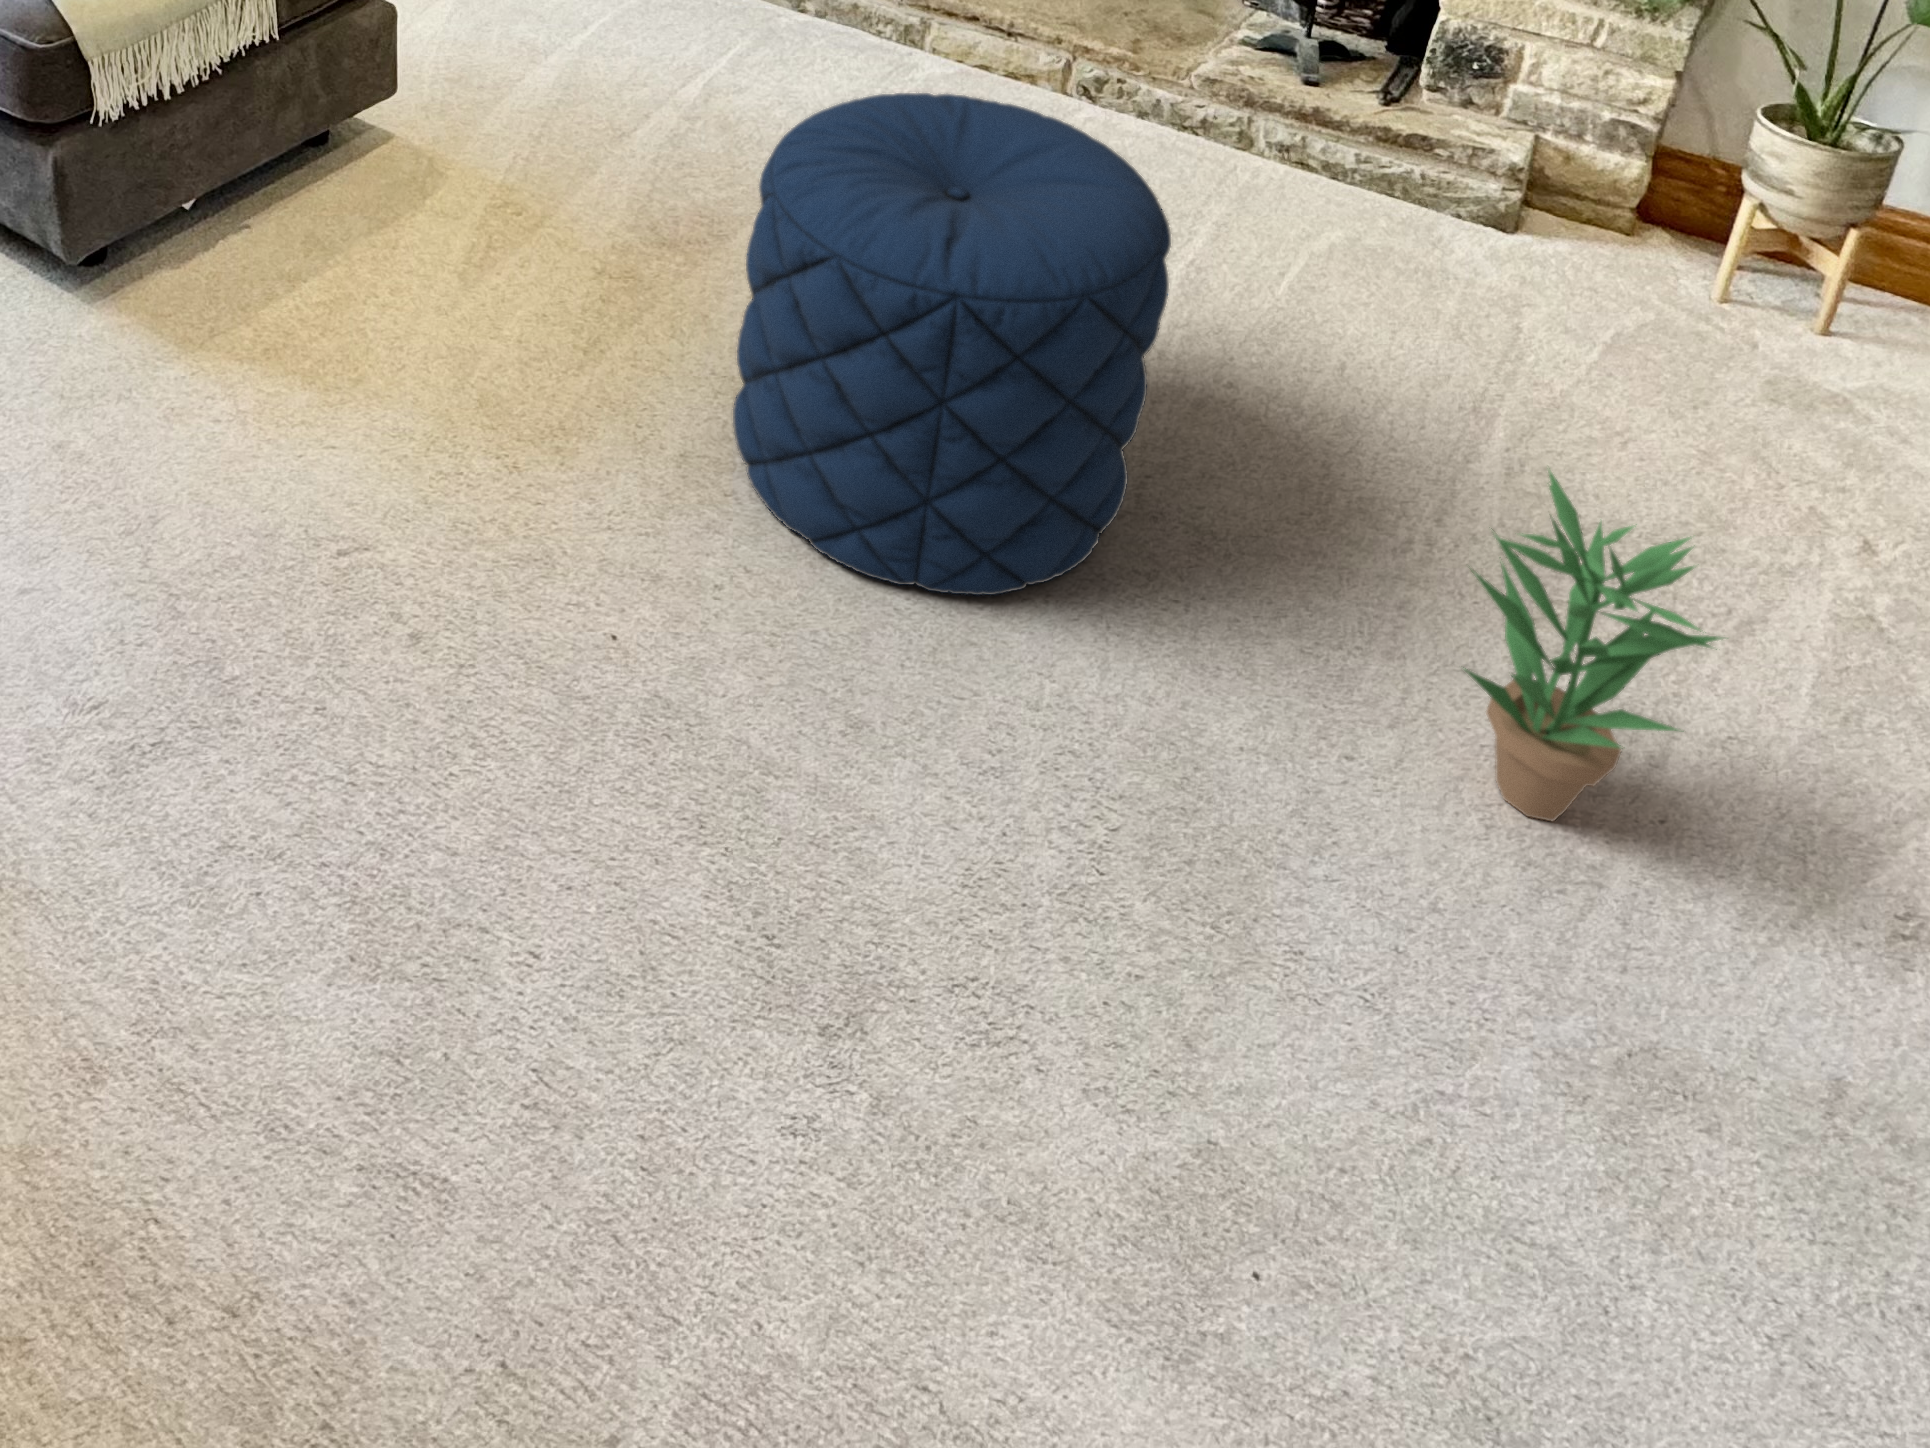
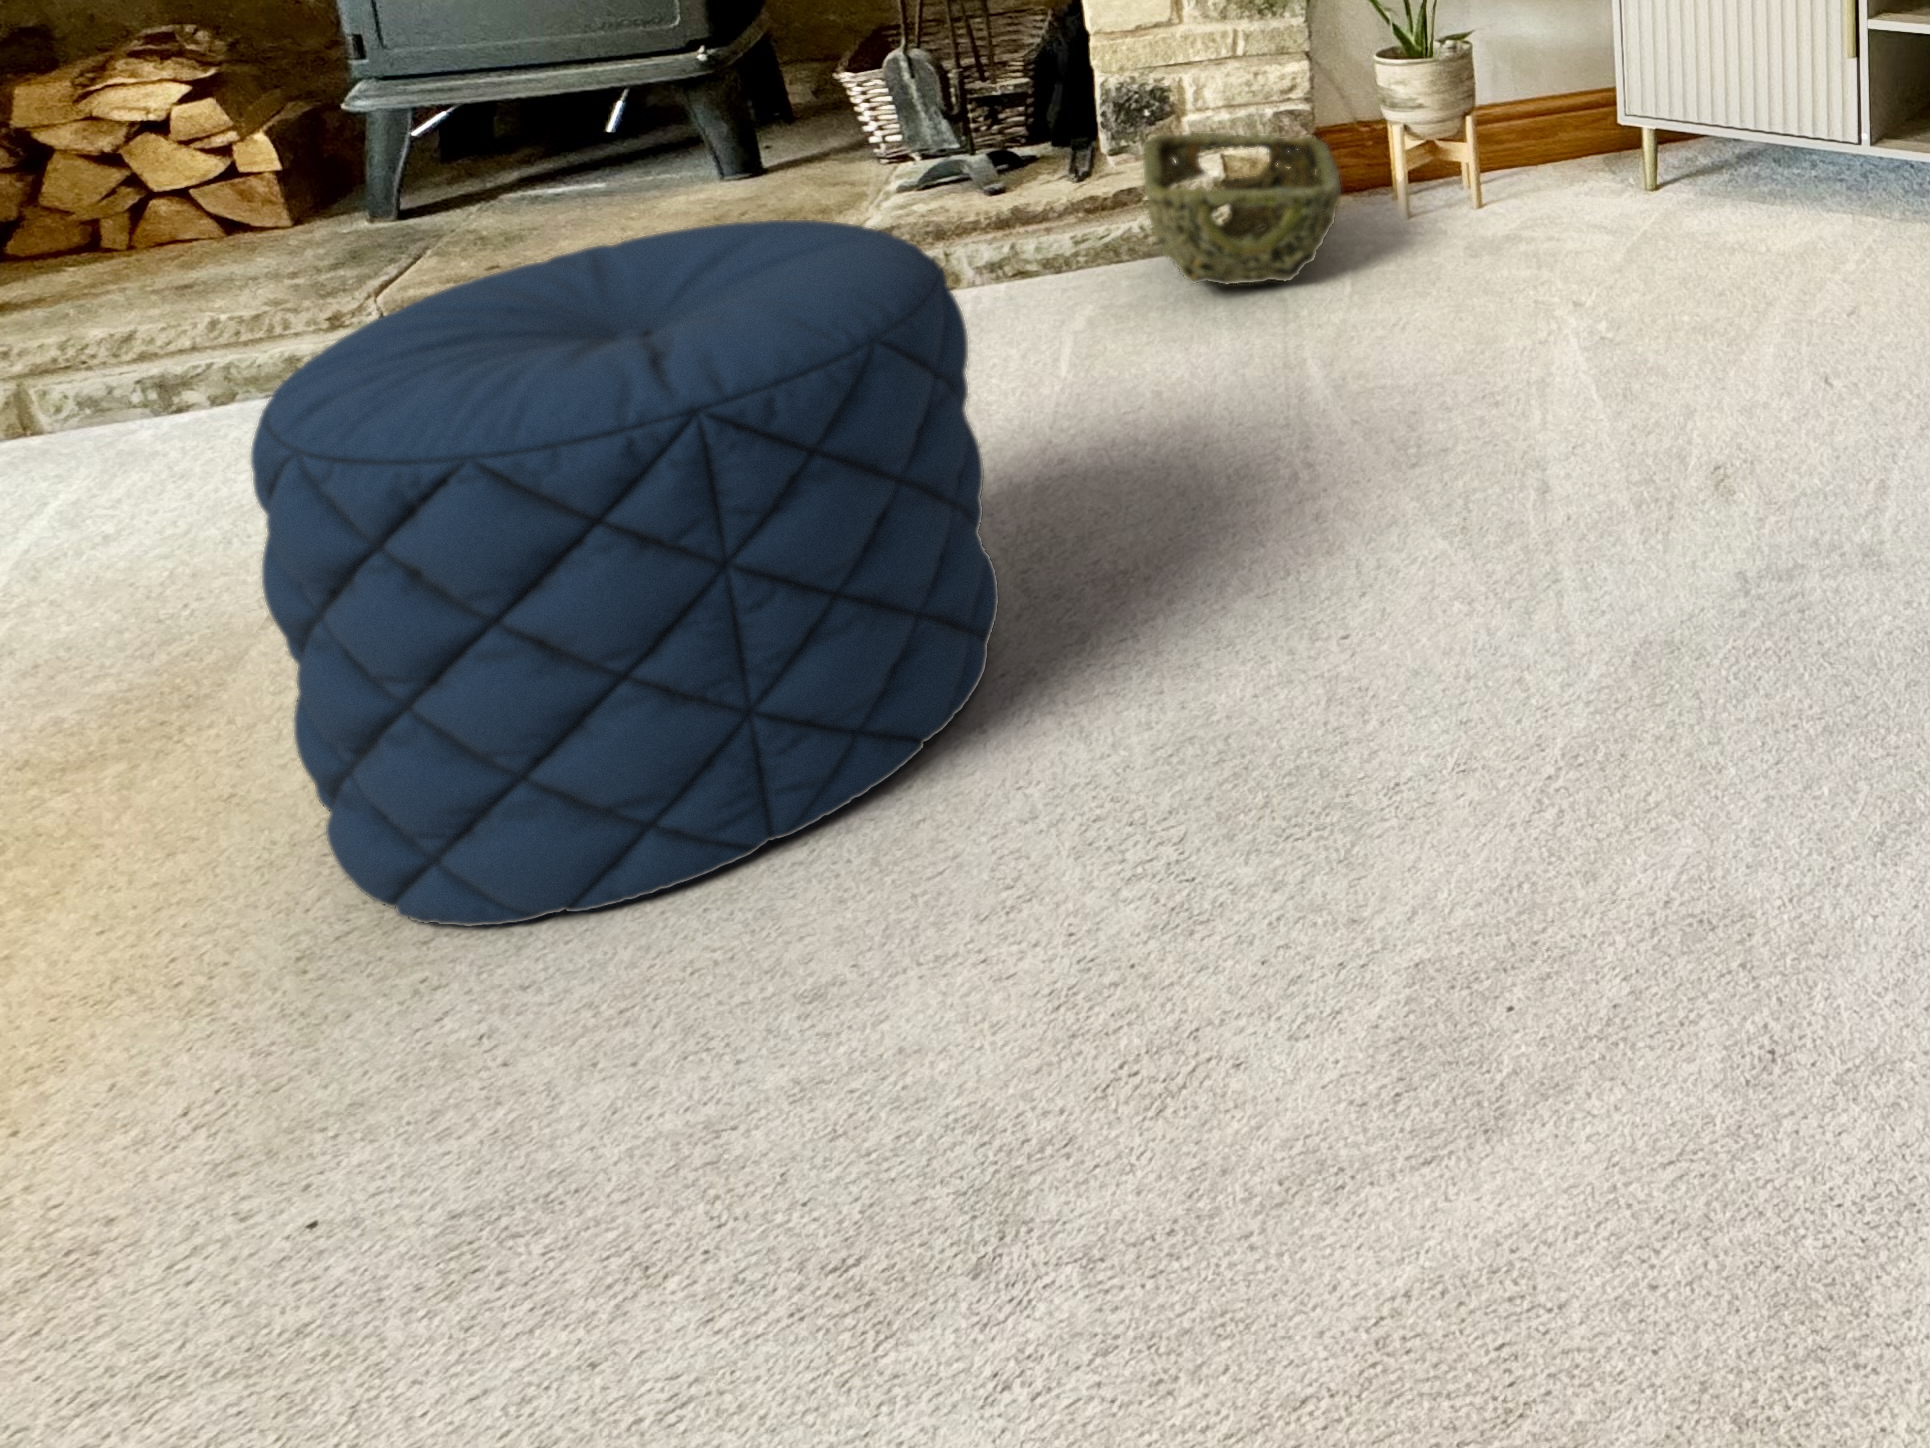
woven basket: none [1419,95,1652,315] -> present [1143,133,1341,284]
potted plant: present [1463,470,1723,821] -> none [1353,251,1553,588]

